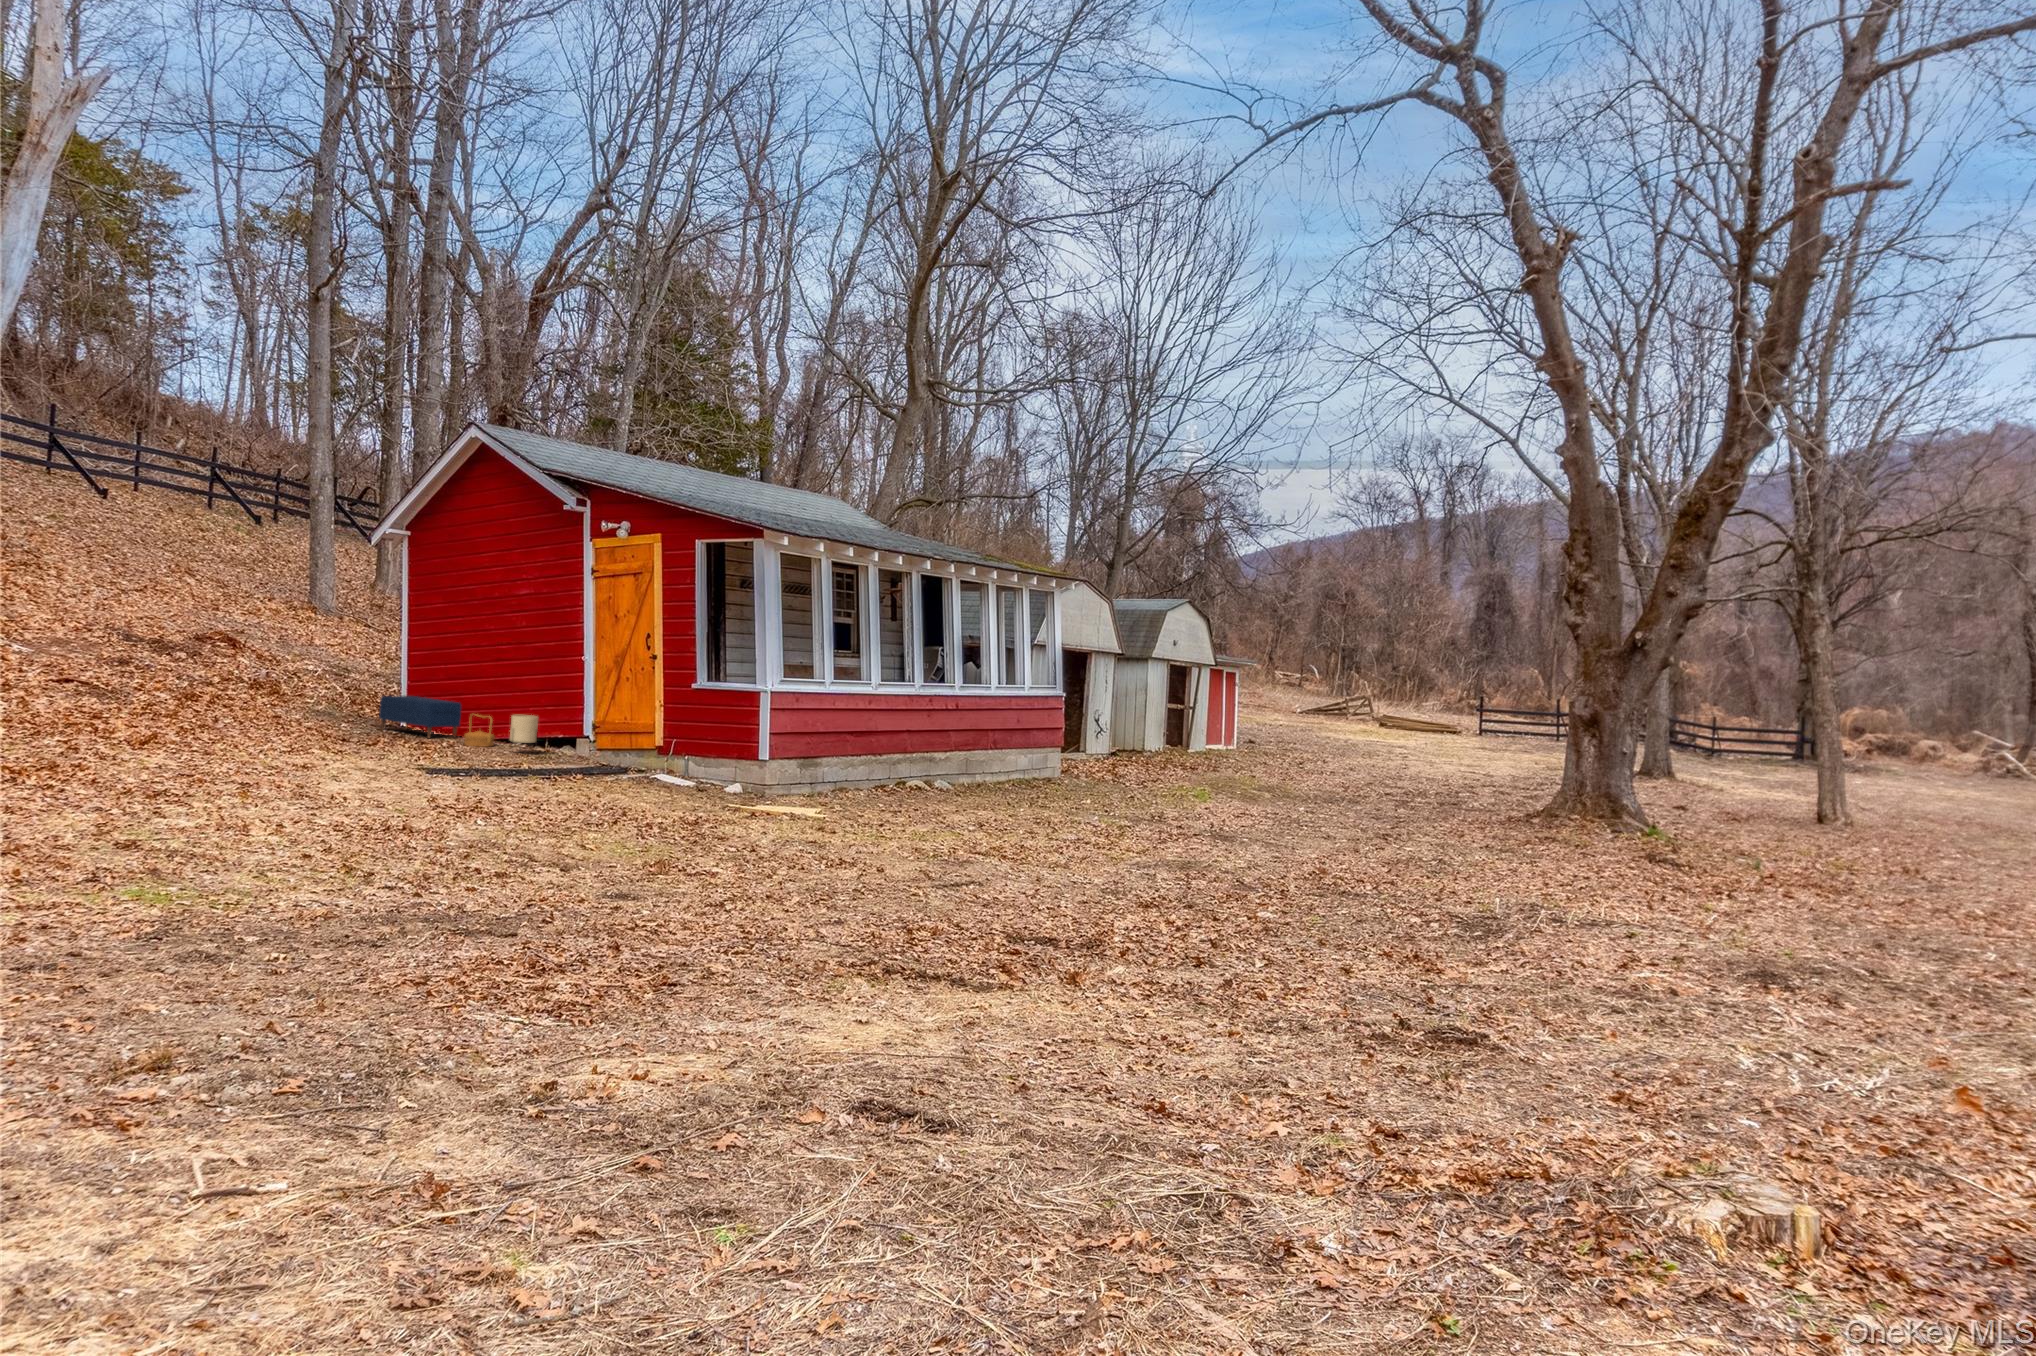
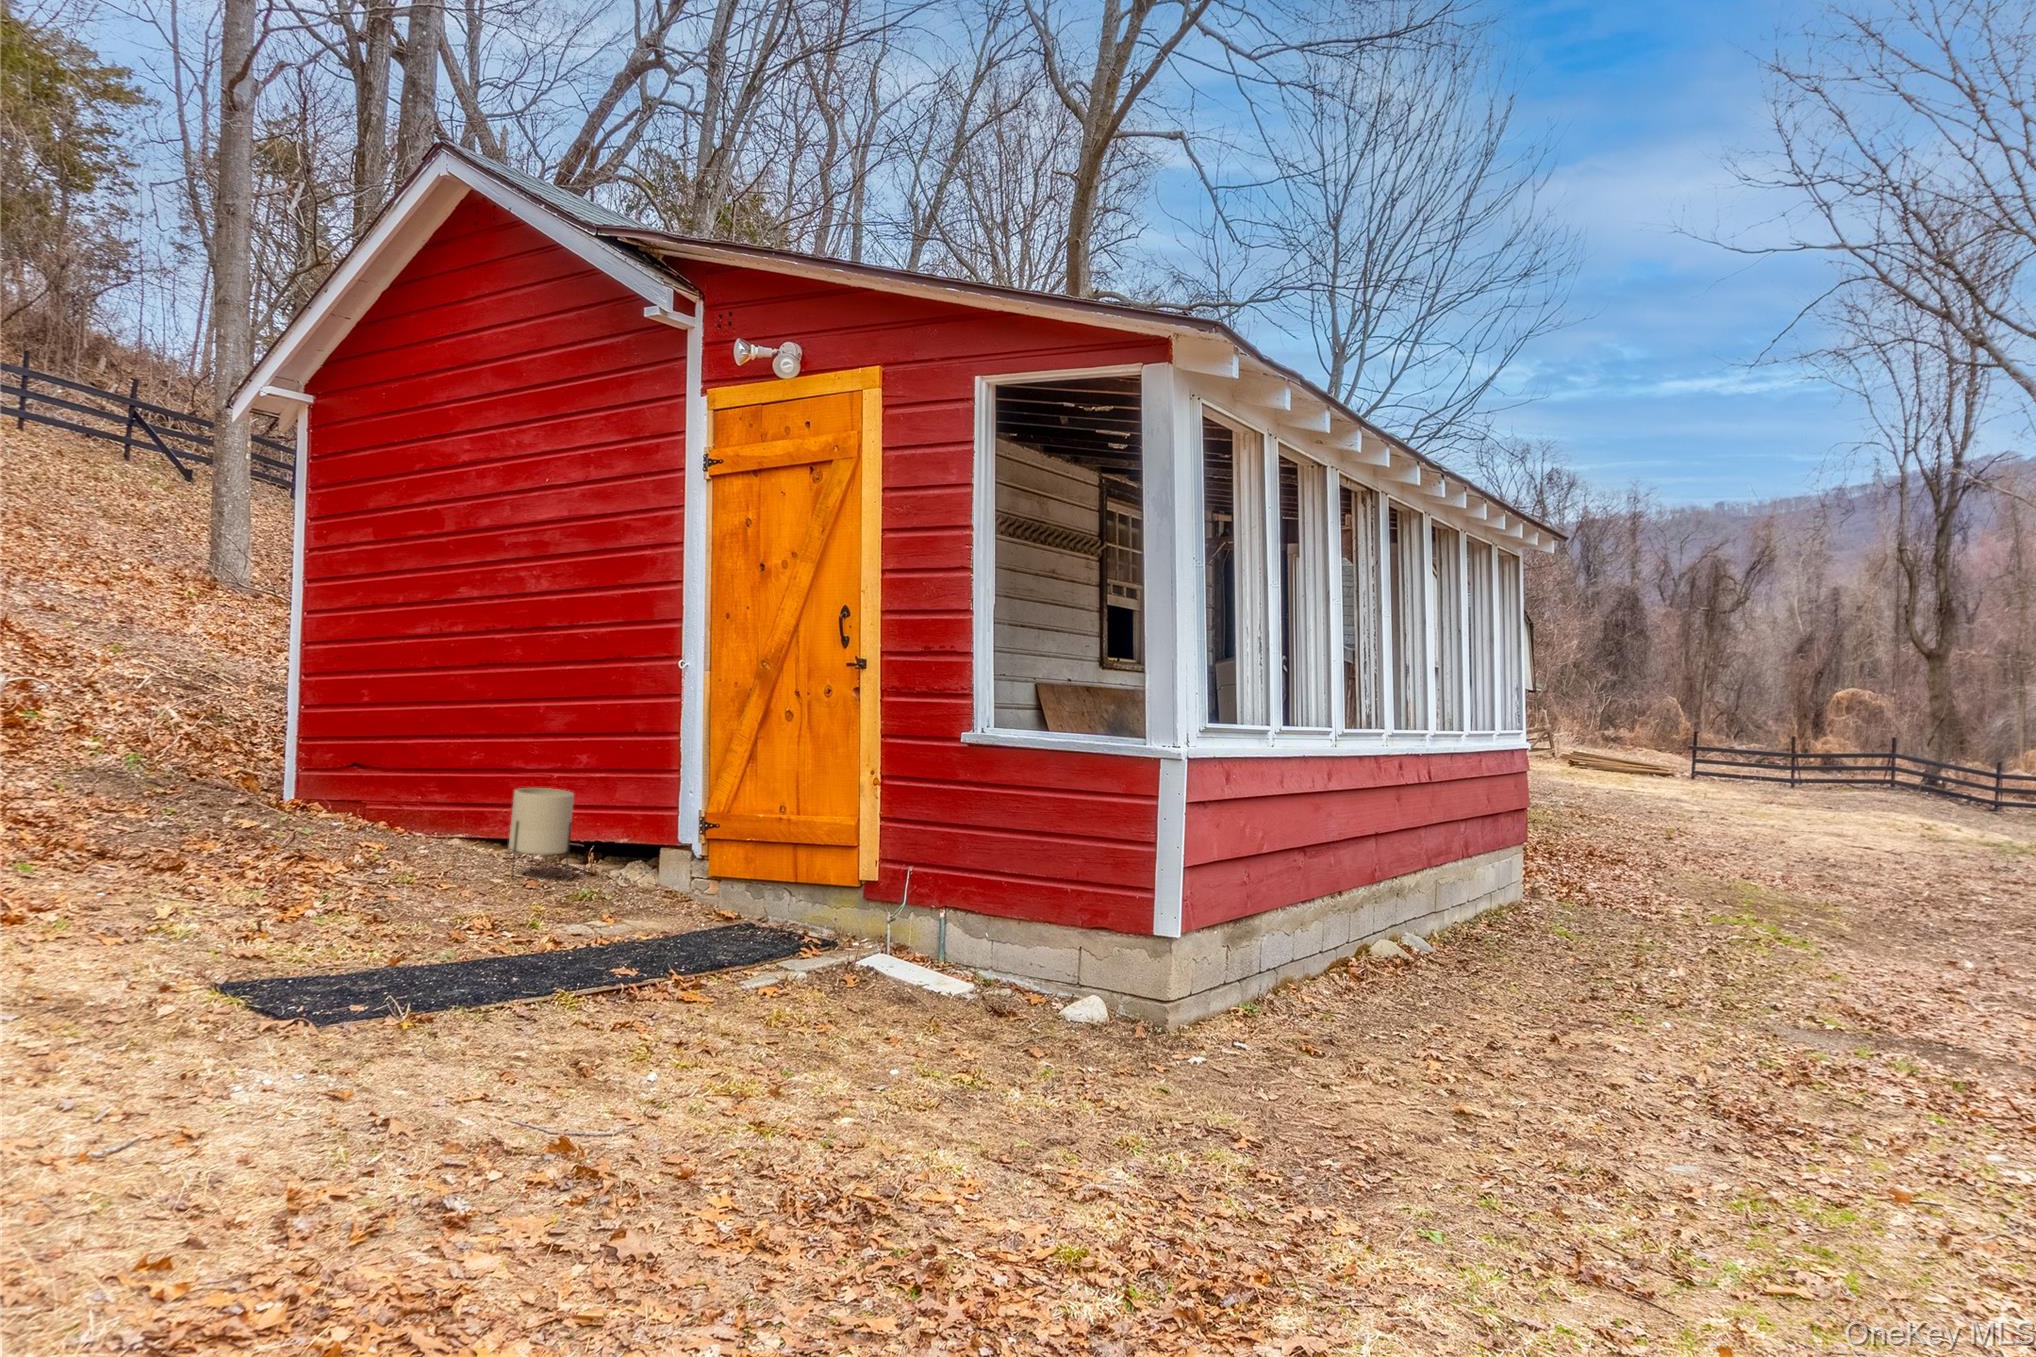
bench: present [379,696,462,739] -> none [234,735,408,834]
woven basket: present [464,715,494,747] -> none [408,781,477,857]

